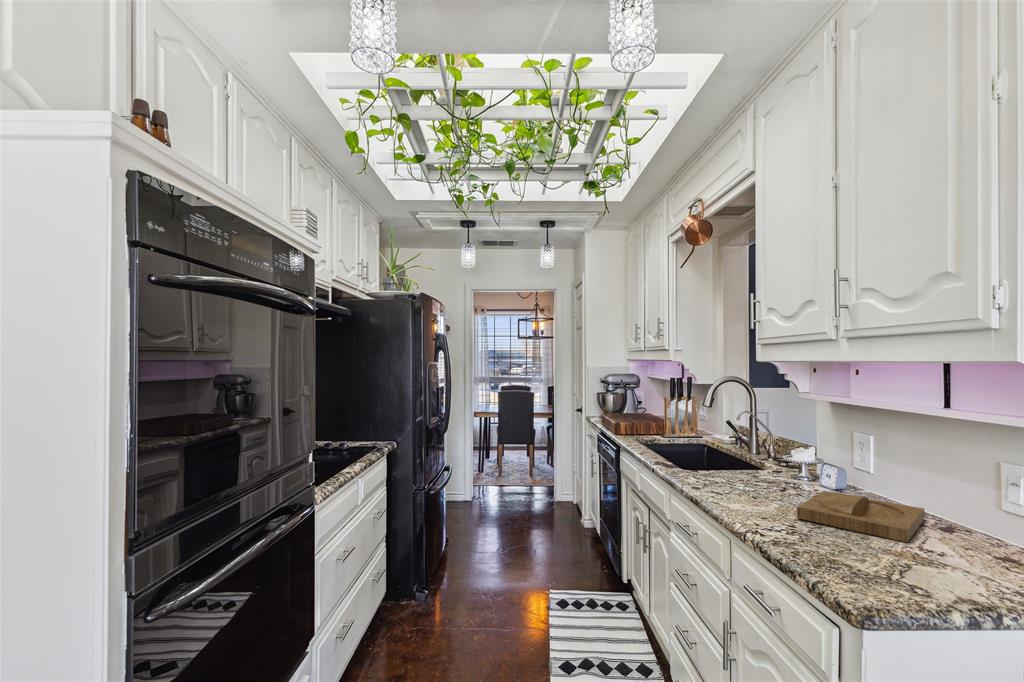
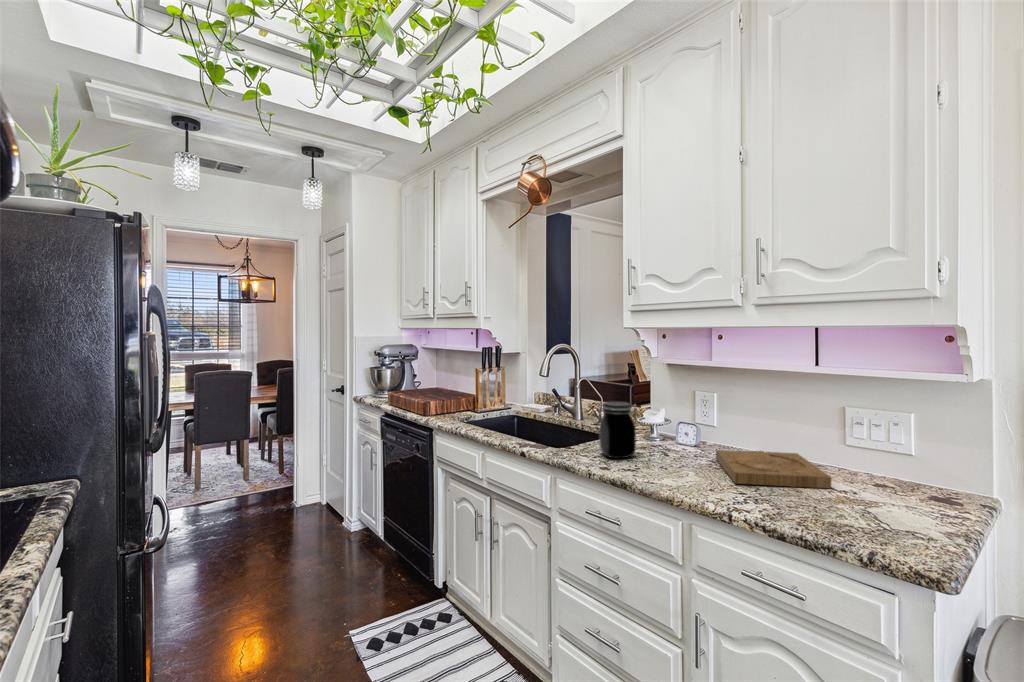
jar: none [706,430,744,485] -> present [598,402,637,458]

